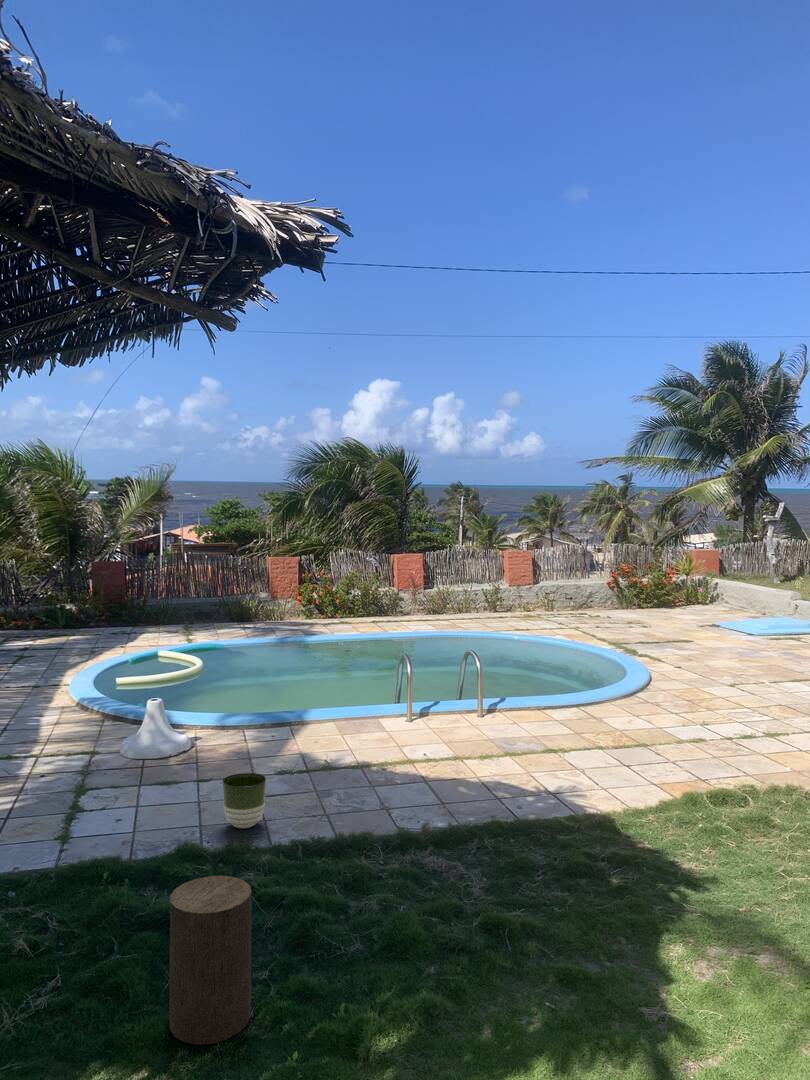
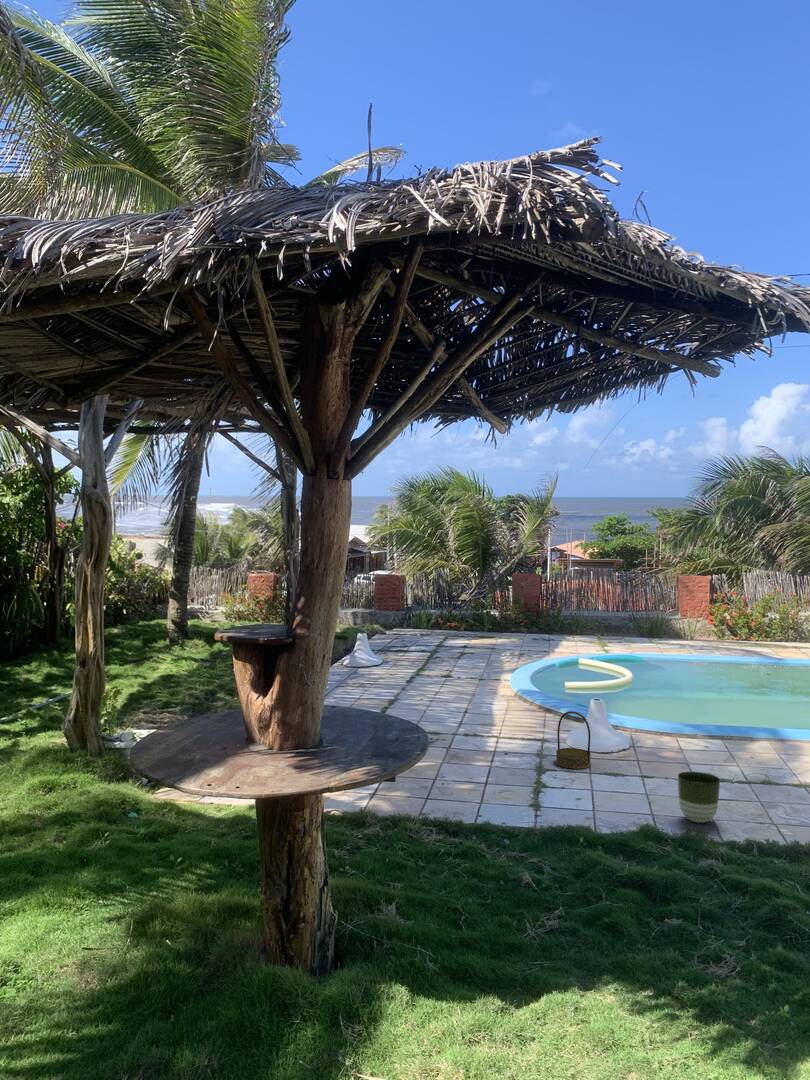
basket: none [103,718,143,783] -> present [556,711,591,769]
stool: present [169,876,252,1045] -> none [671,840,746,978]

